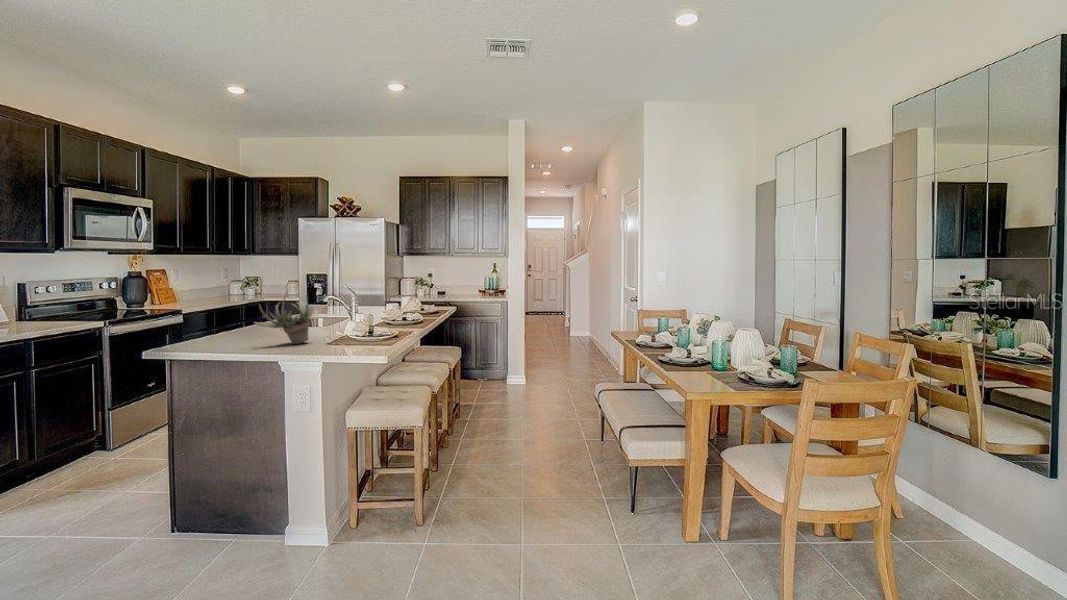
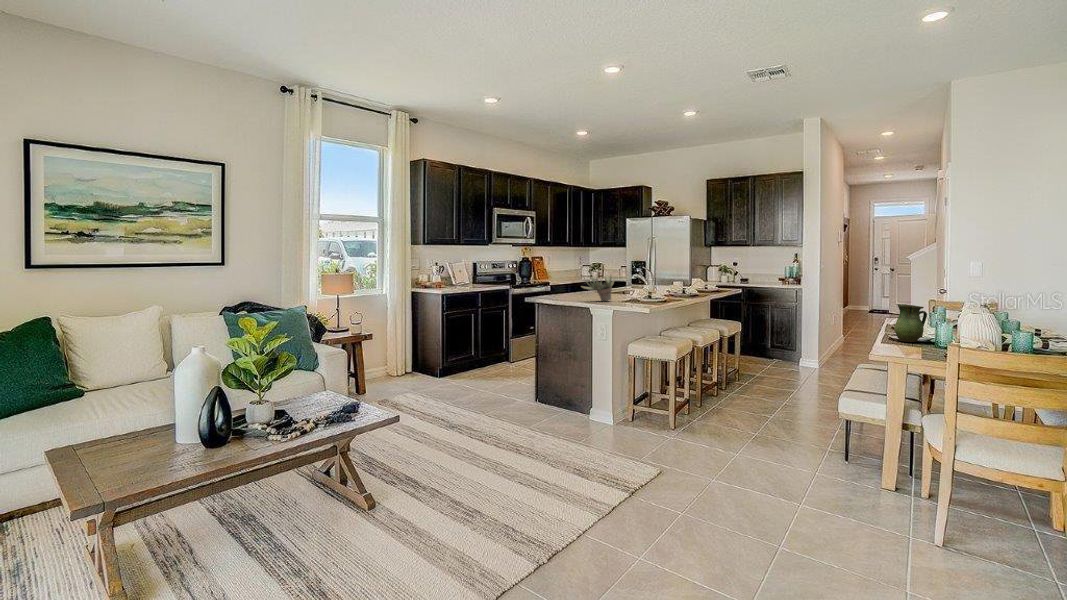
pitcher: none [667,322,695,365] -> present [894,304,927,342]

